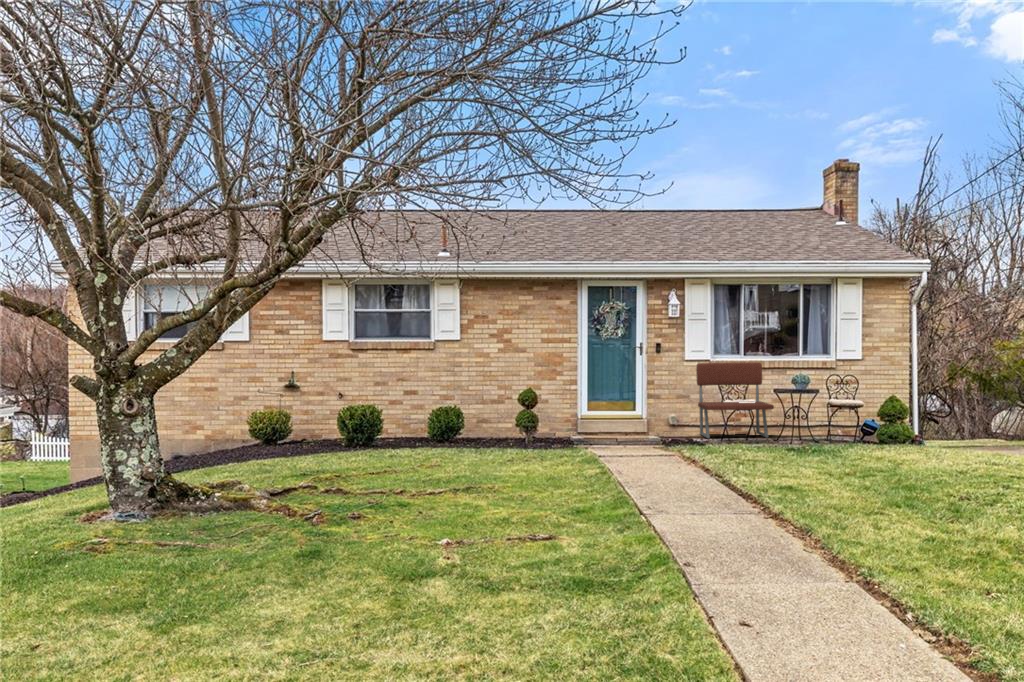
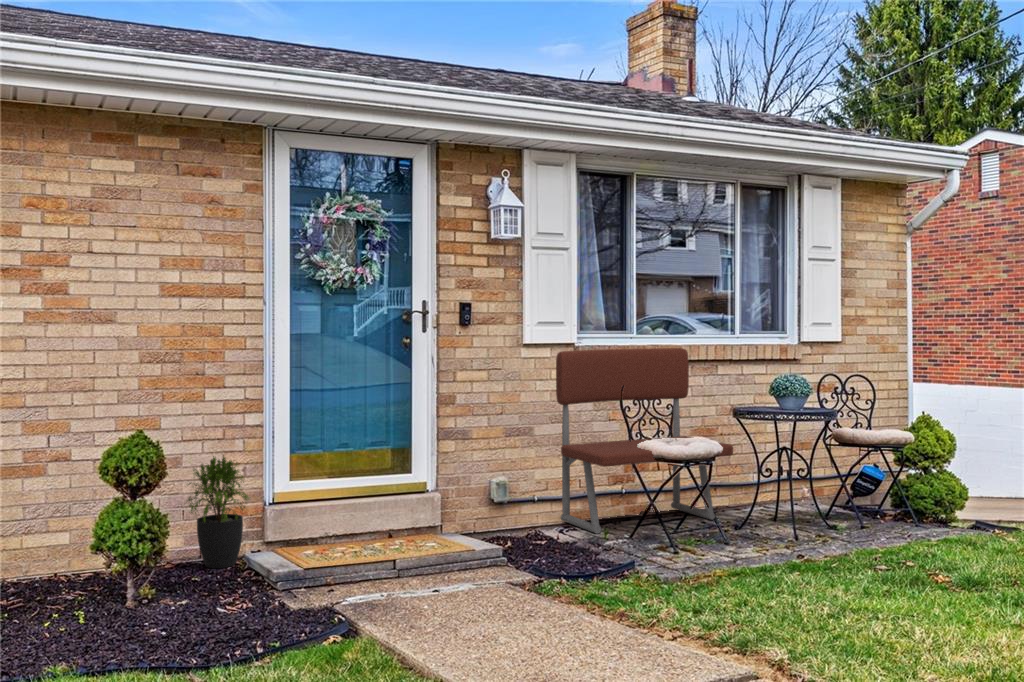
potted plant: none [547,399,570,438] -> present [188,456,249,568]

